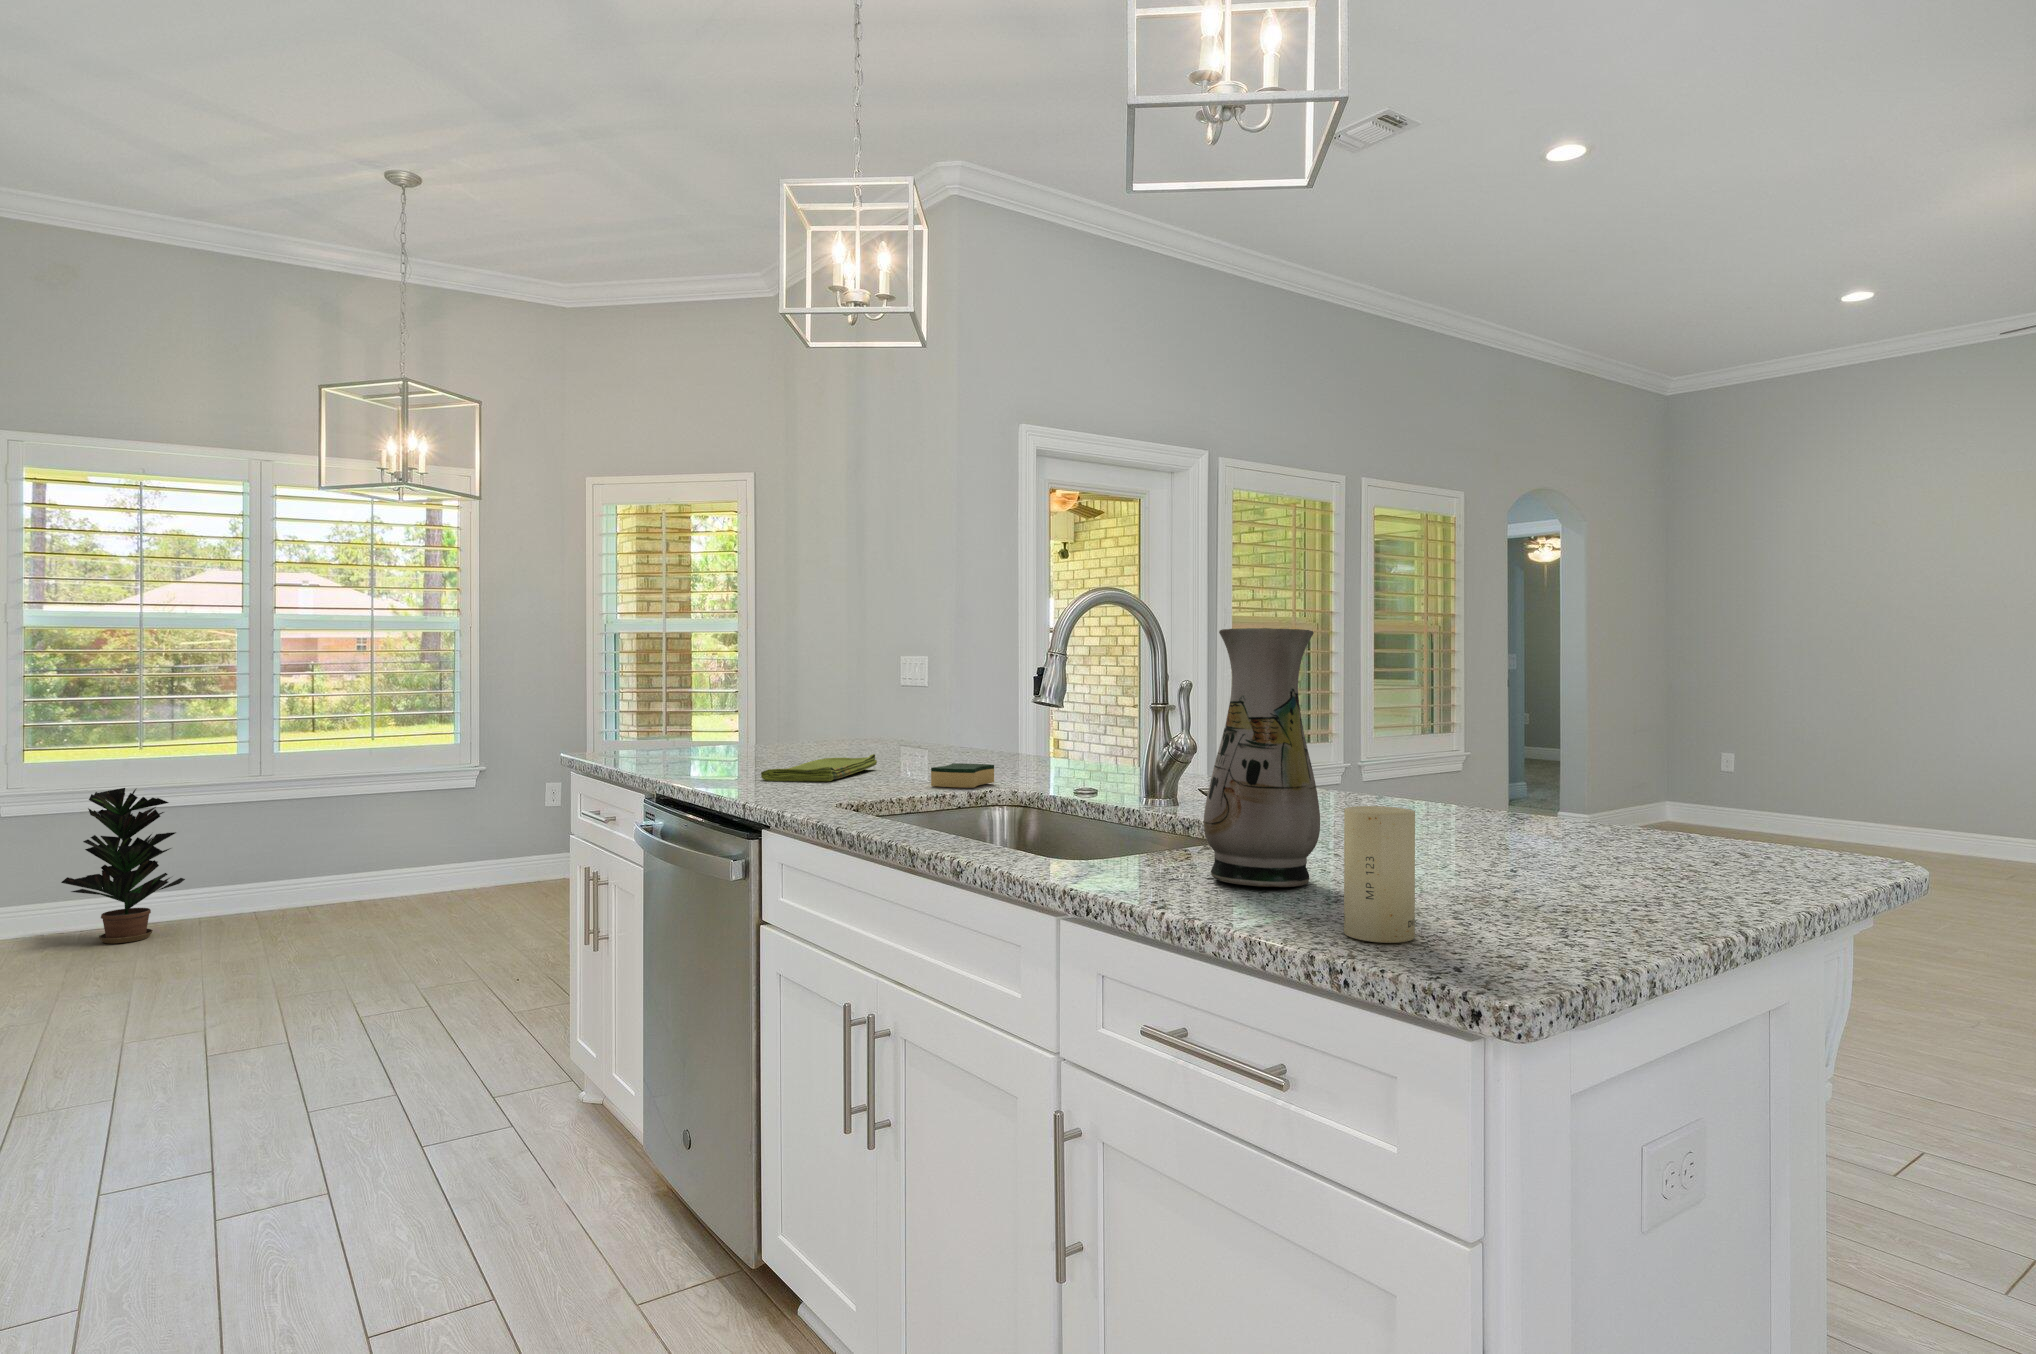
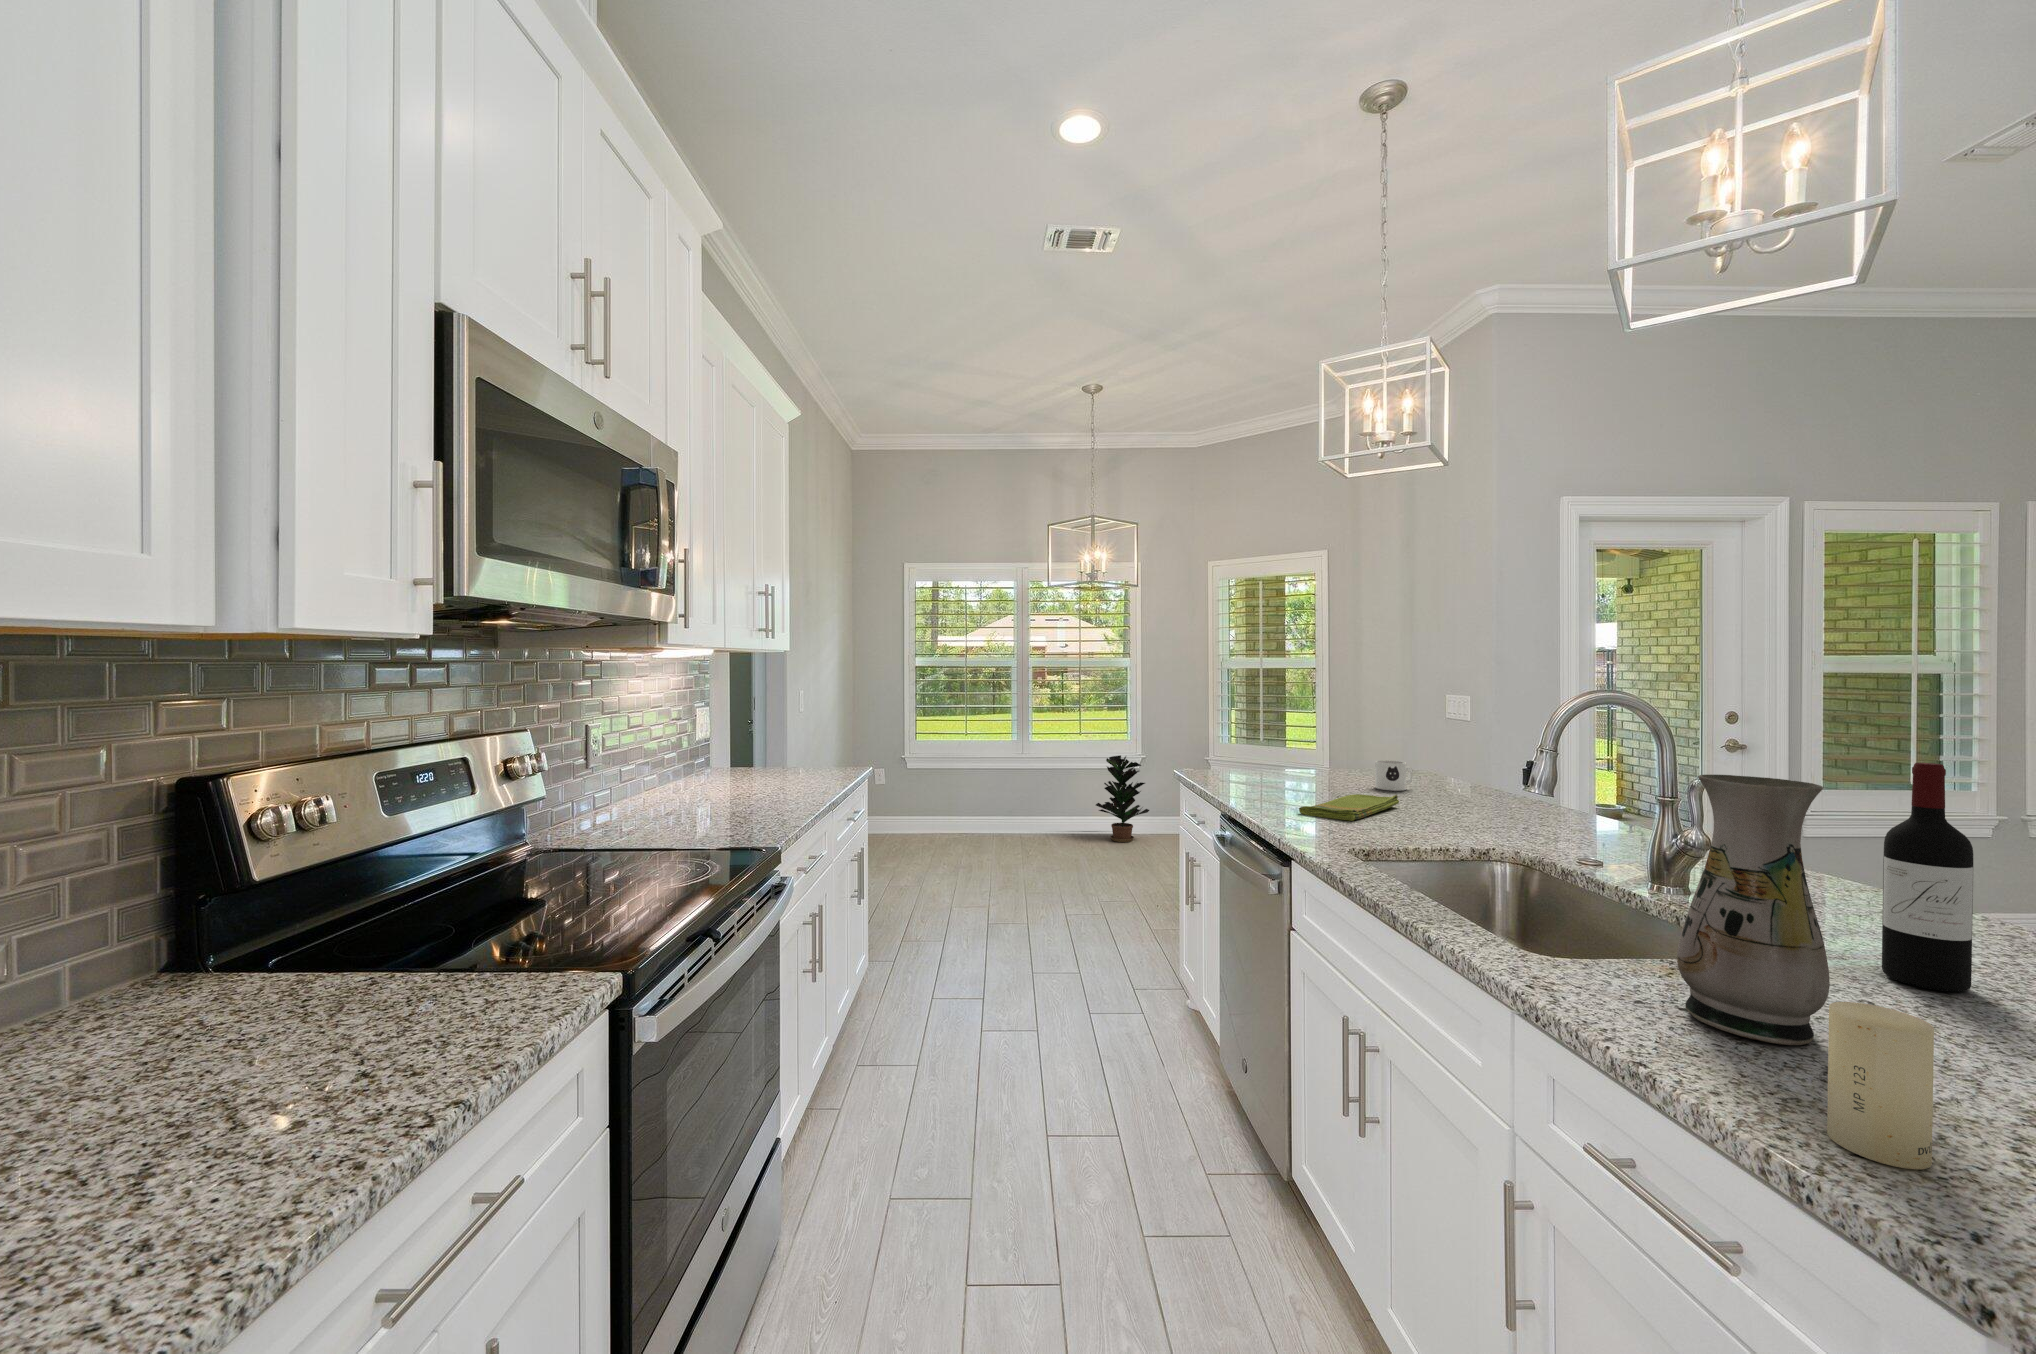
wine bottle: none [1332,633,1390,840] -> present [1882,763,1973,992]
mug: none [841,723,883,759] -> present [1375,760,1412,791]
sponge: present [931,763,994,788] -> none [1437,818,1498,844]
potted plant: present [61,788,185,943] -> present [1096,755,1149,842]

